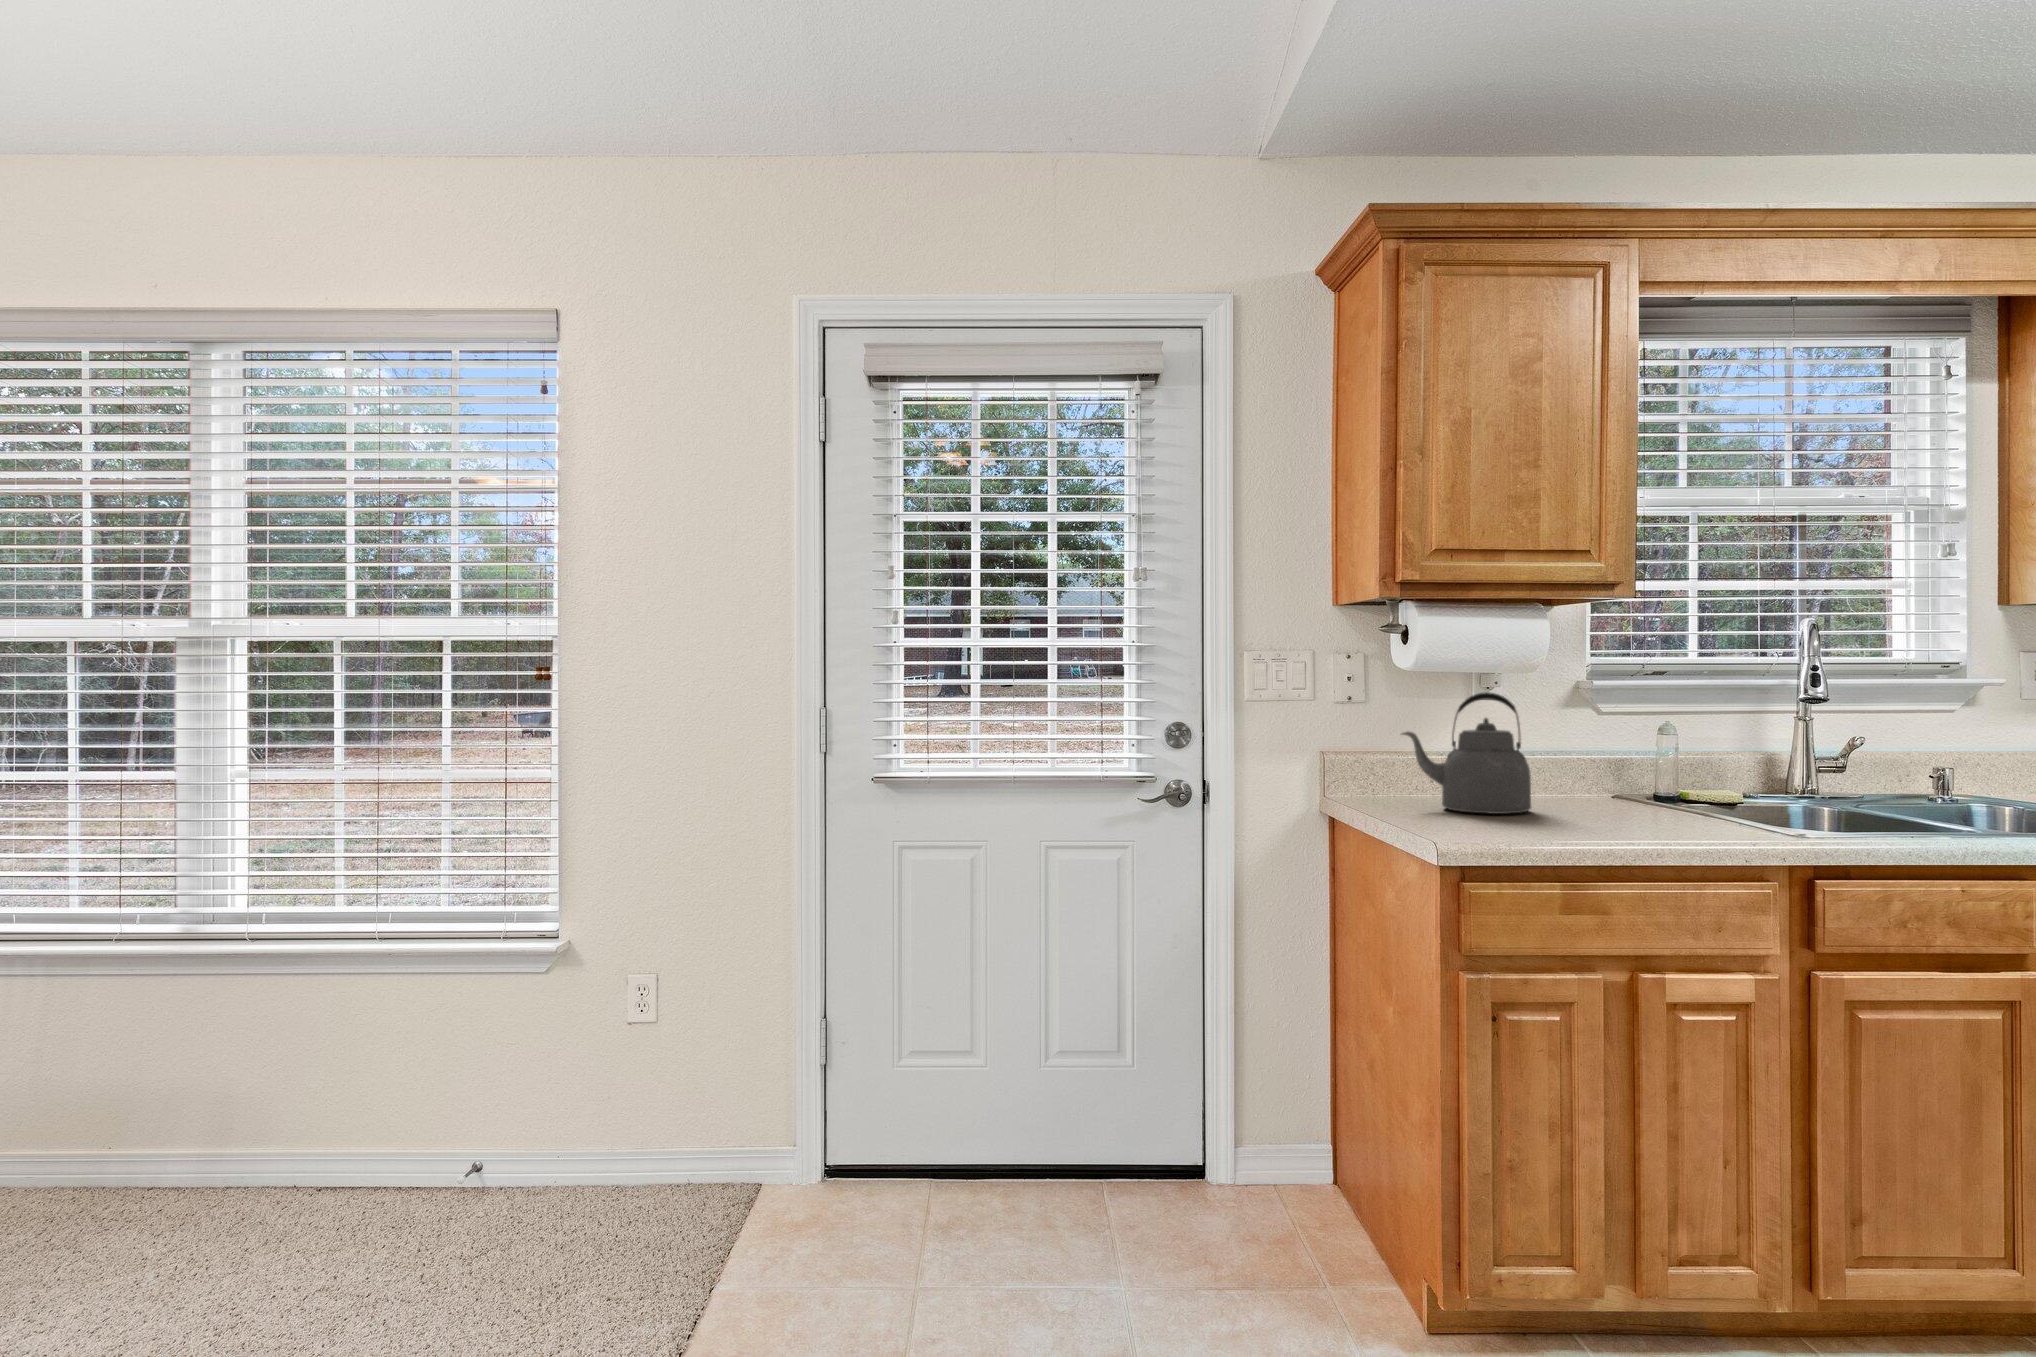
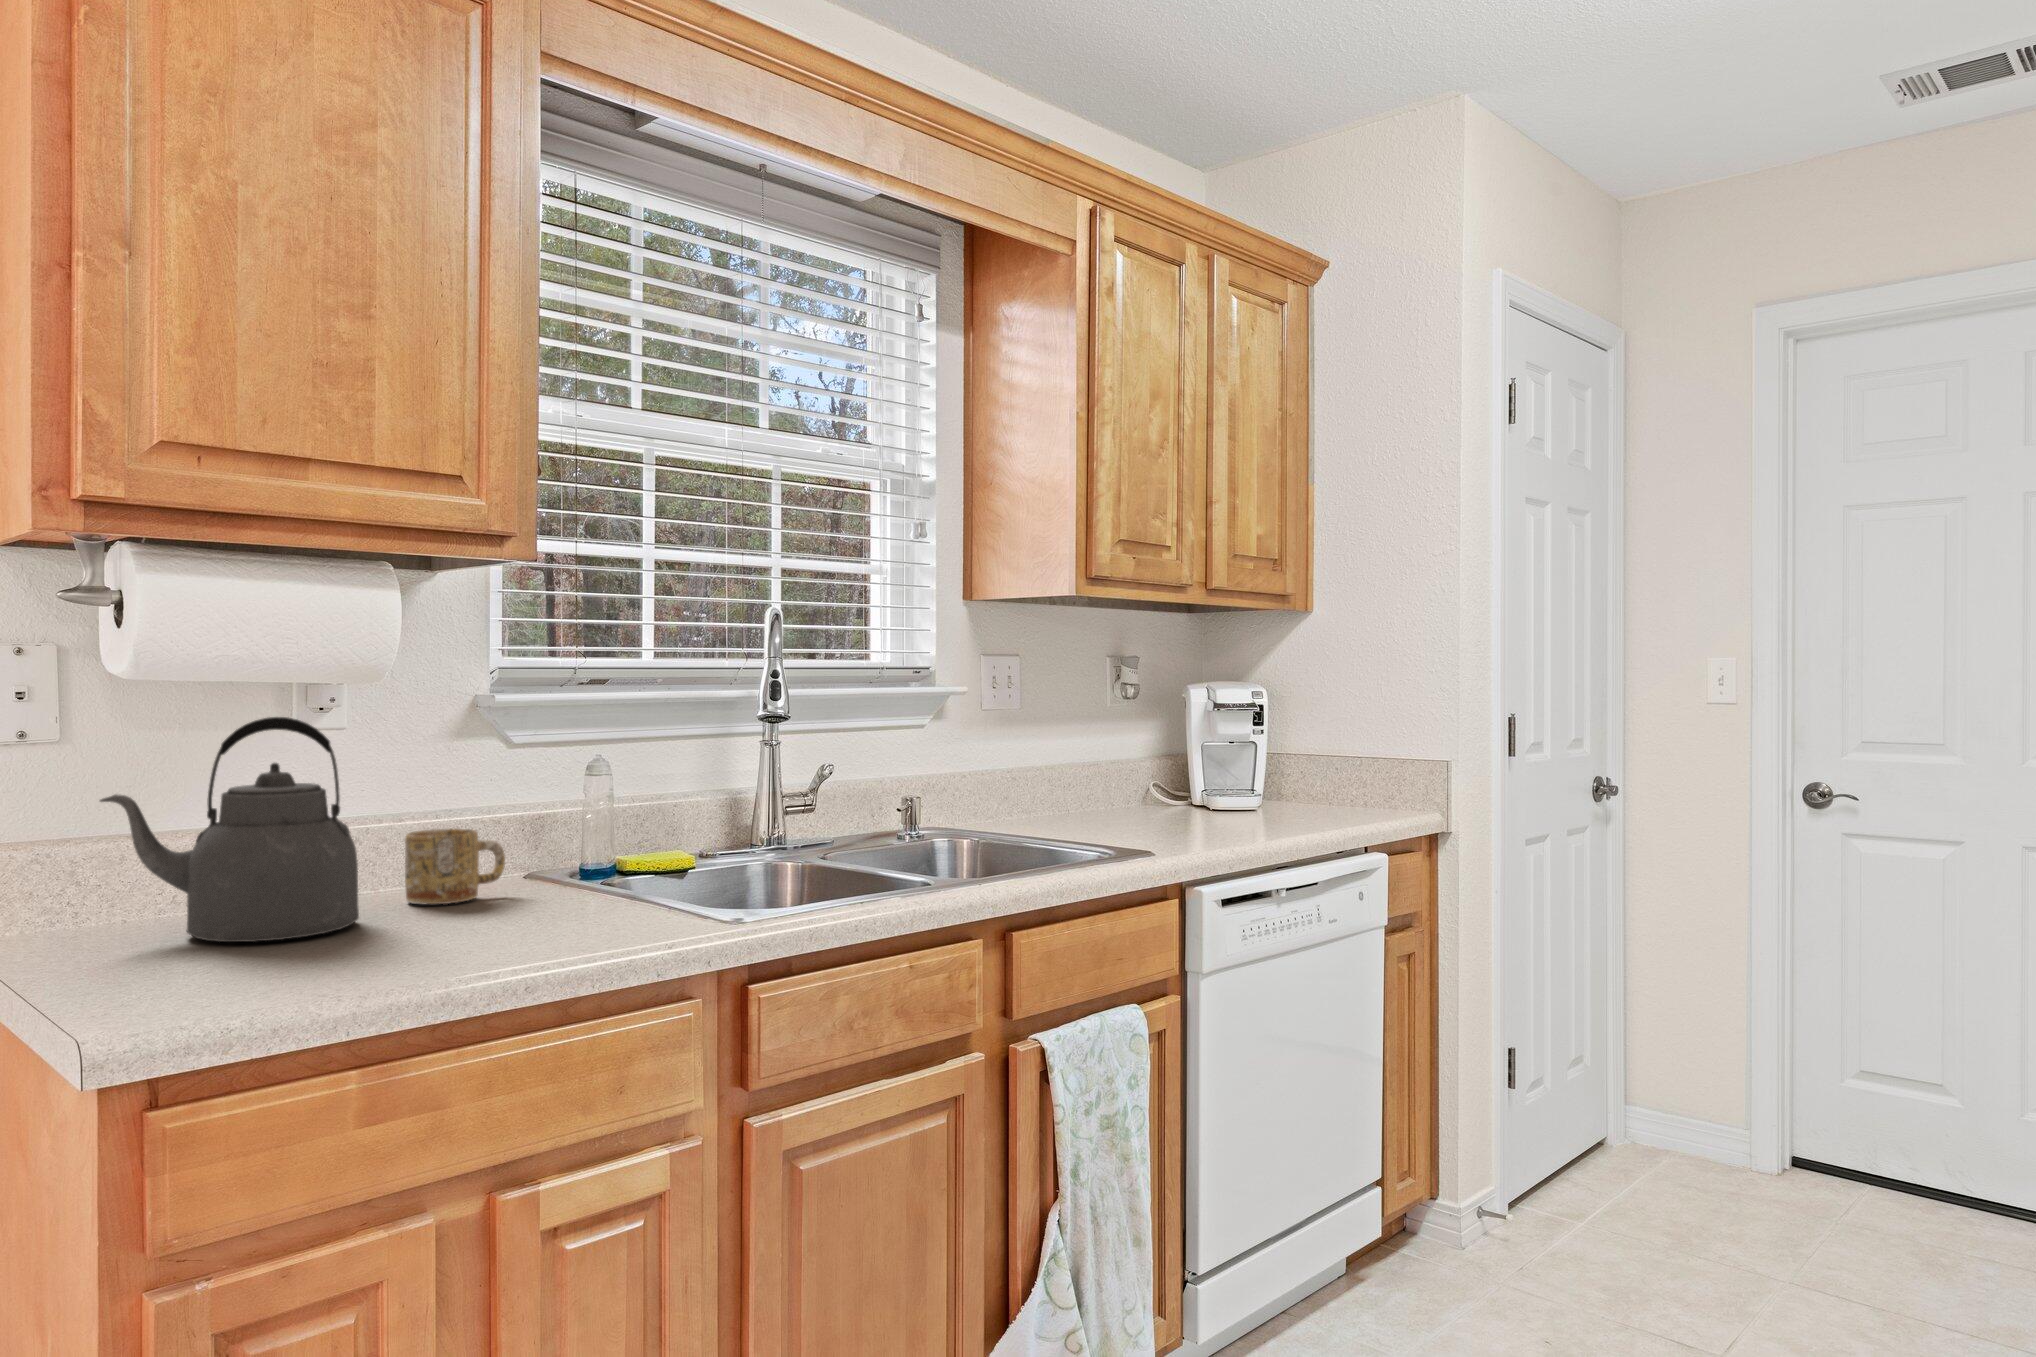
mug: none [1551,763,1611,807] -> present [405,829,505,904]

